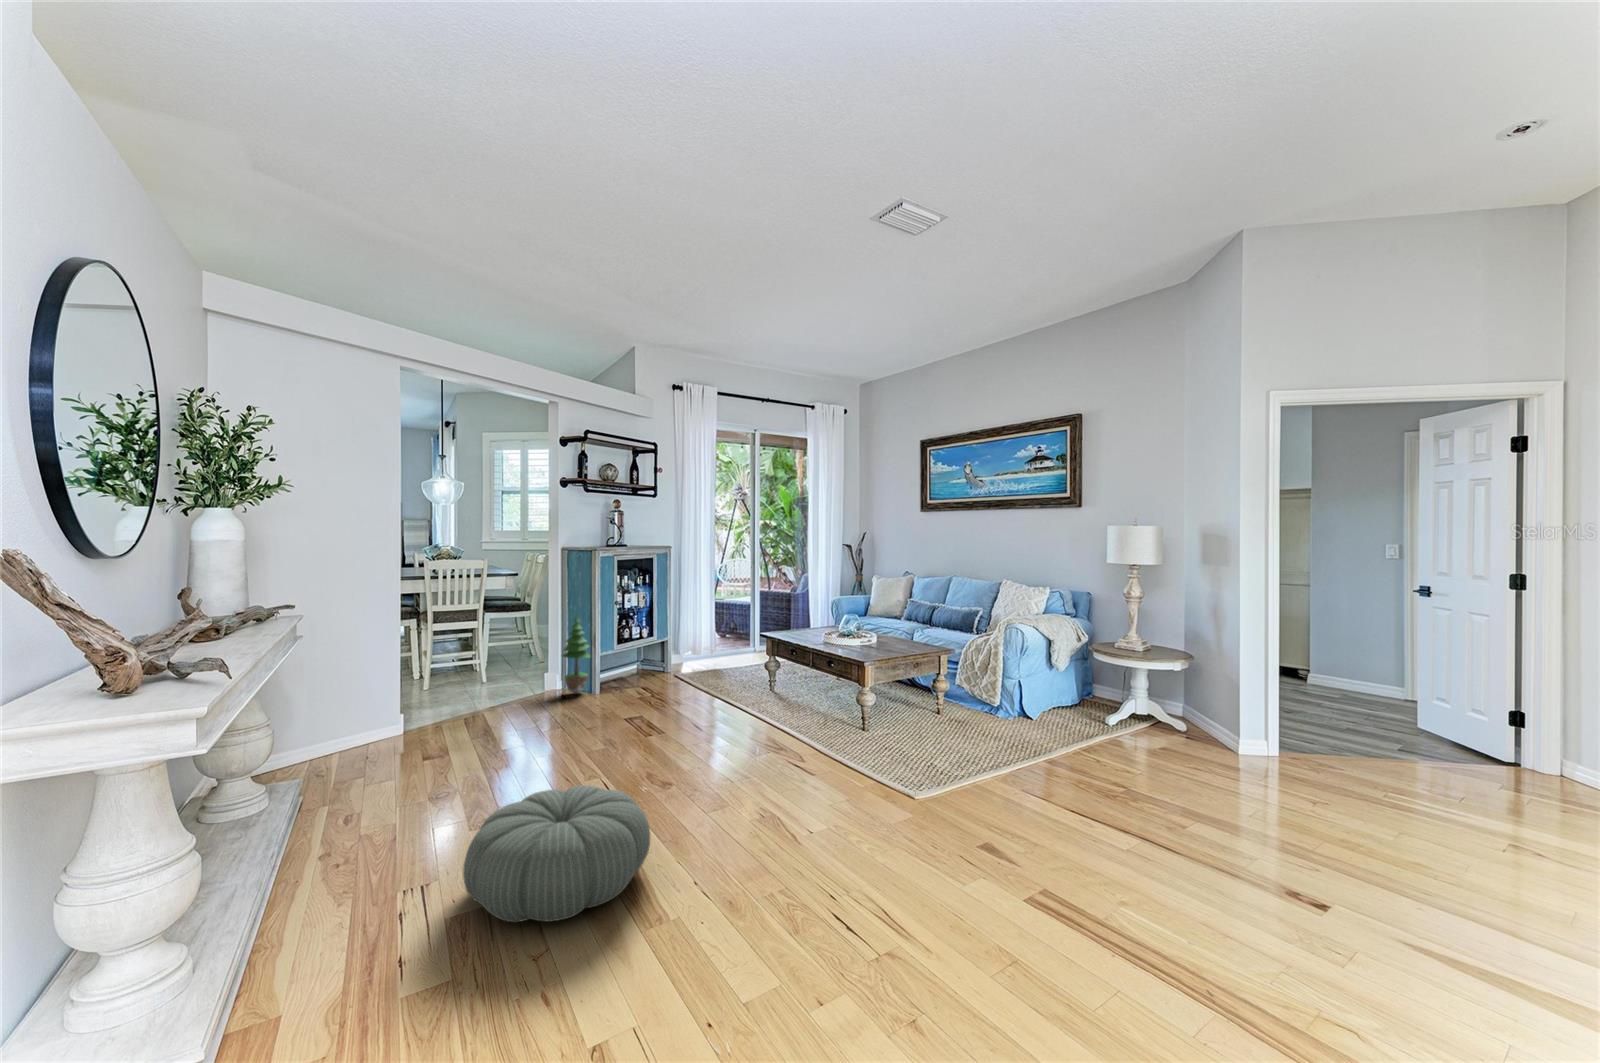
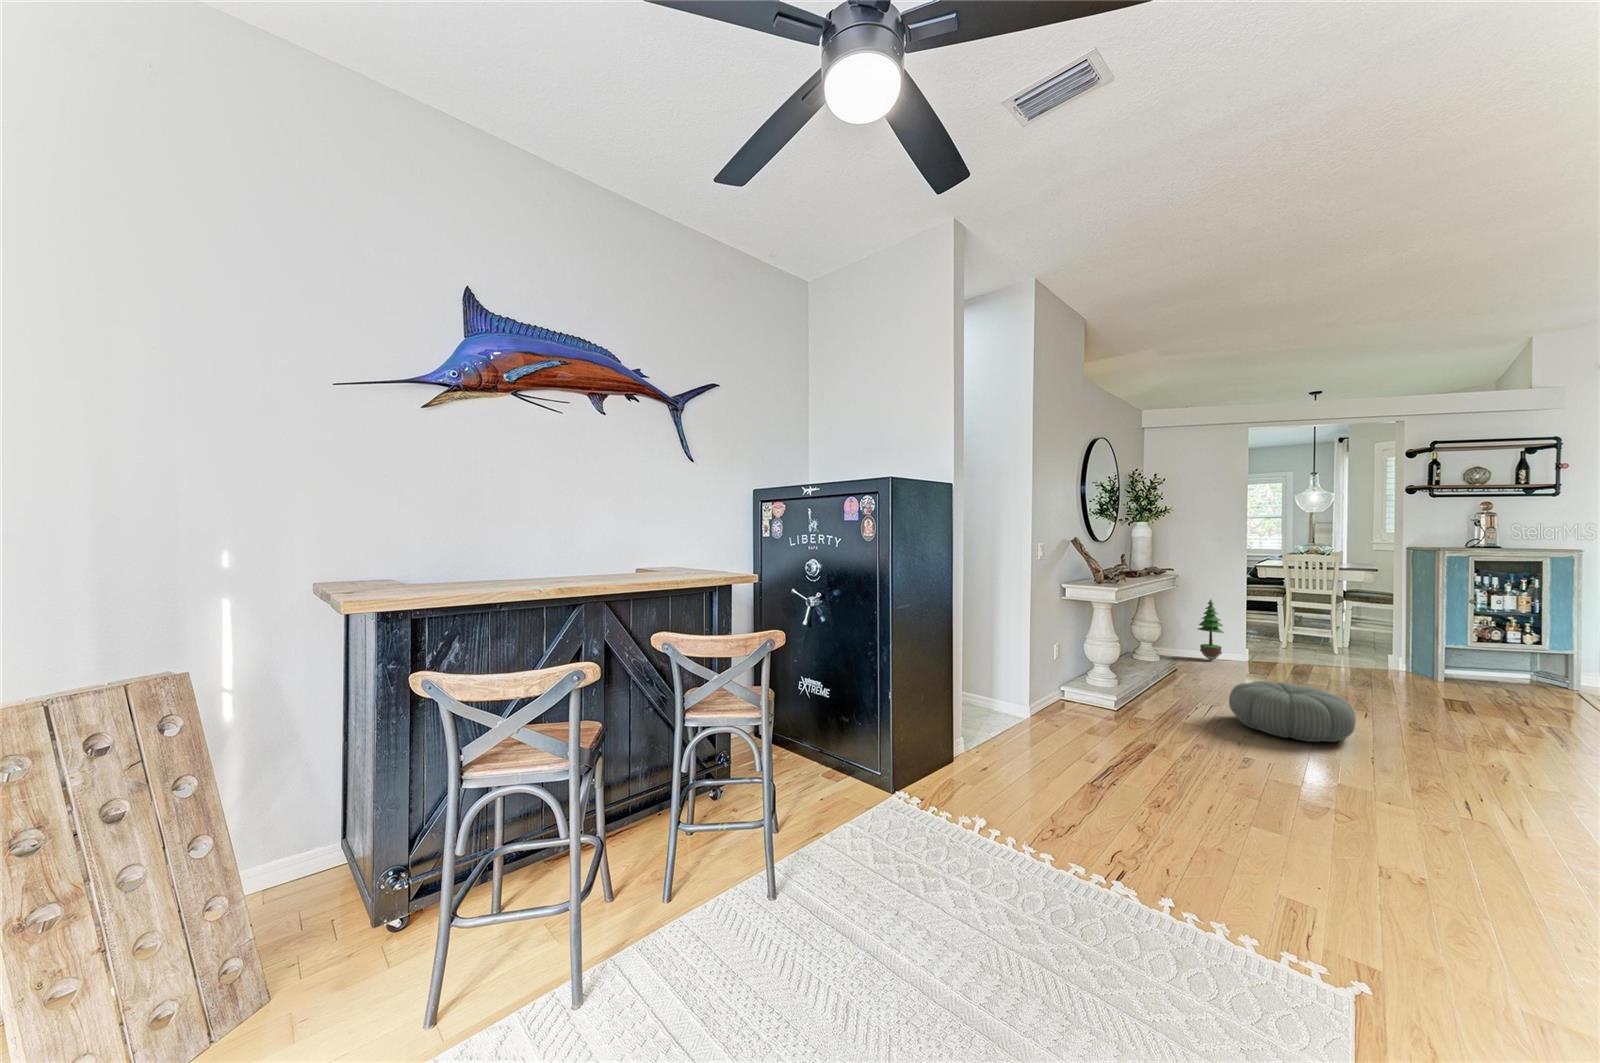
potted tree: present [562,616,591,694] -> present [1198,599,1224,660]

